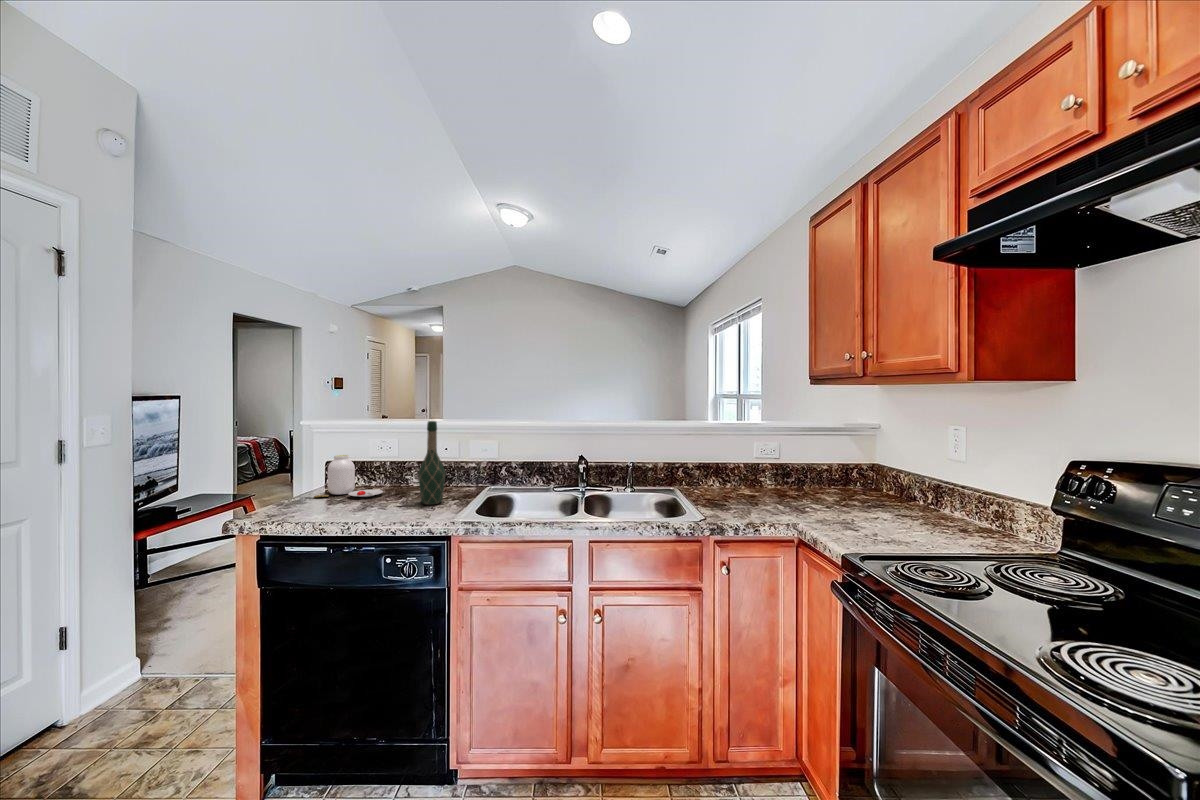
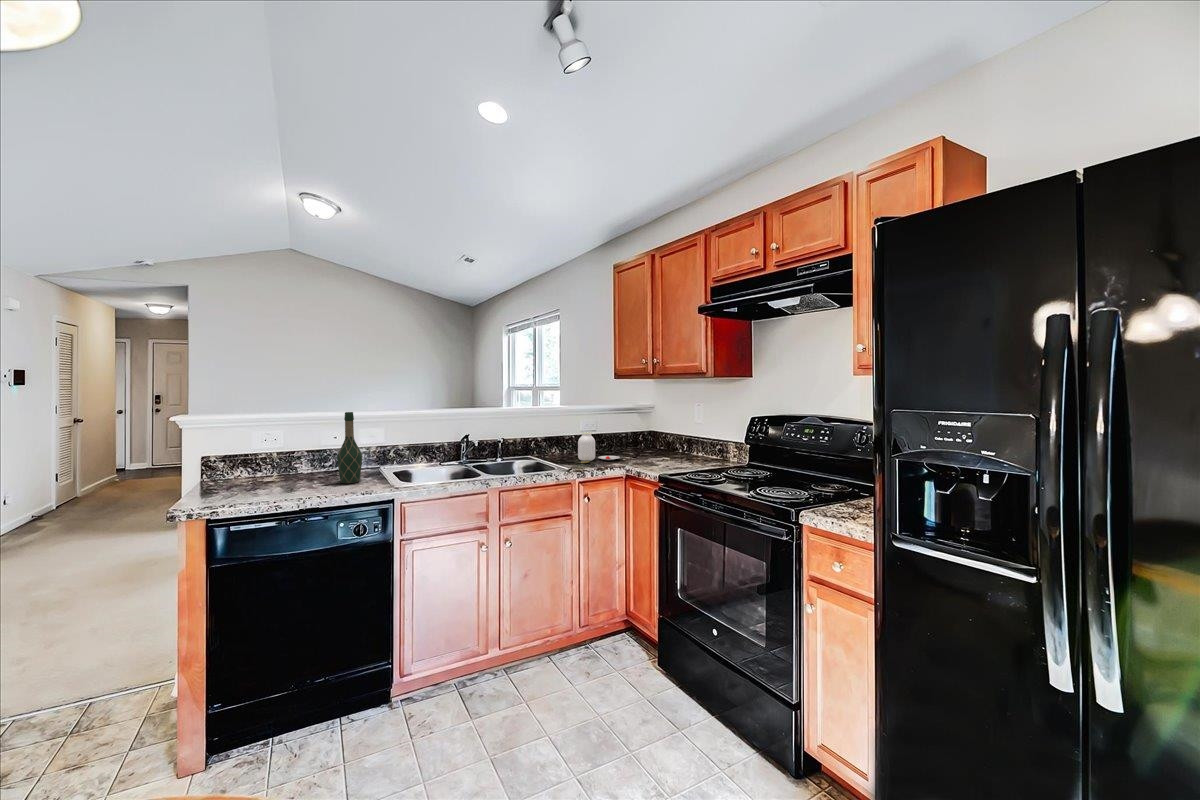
jar: present [314,455,383,497] -> present [578,433,620,463]

